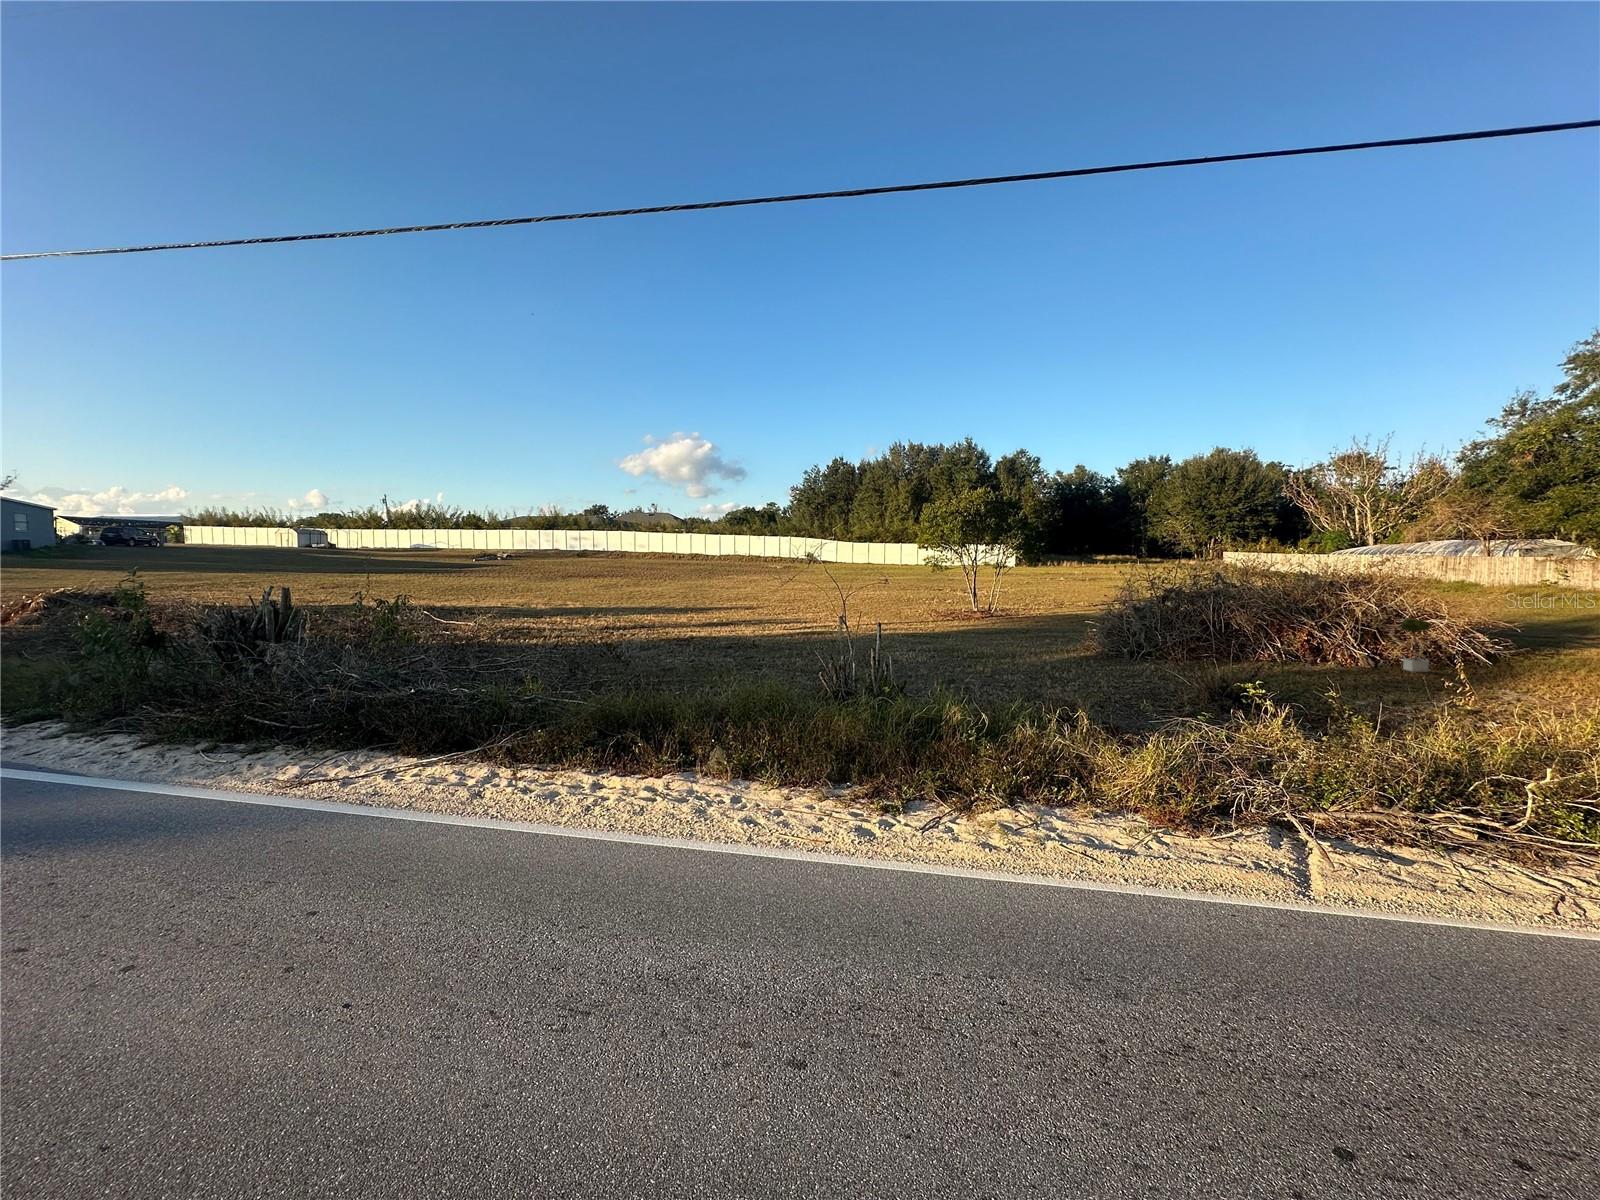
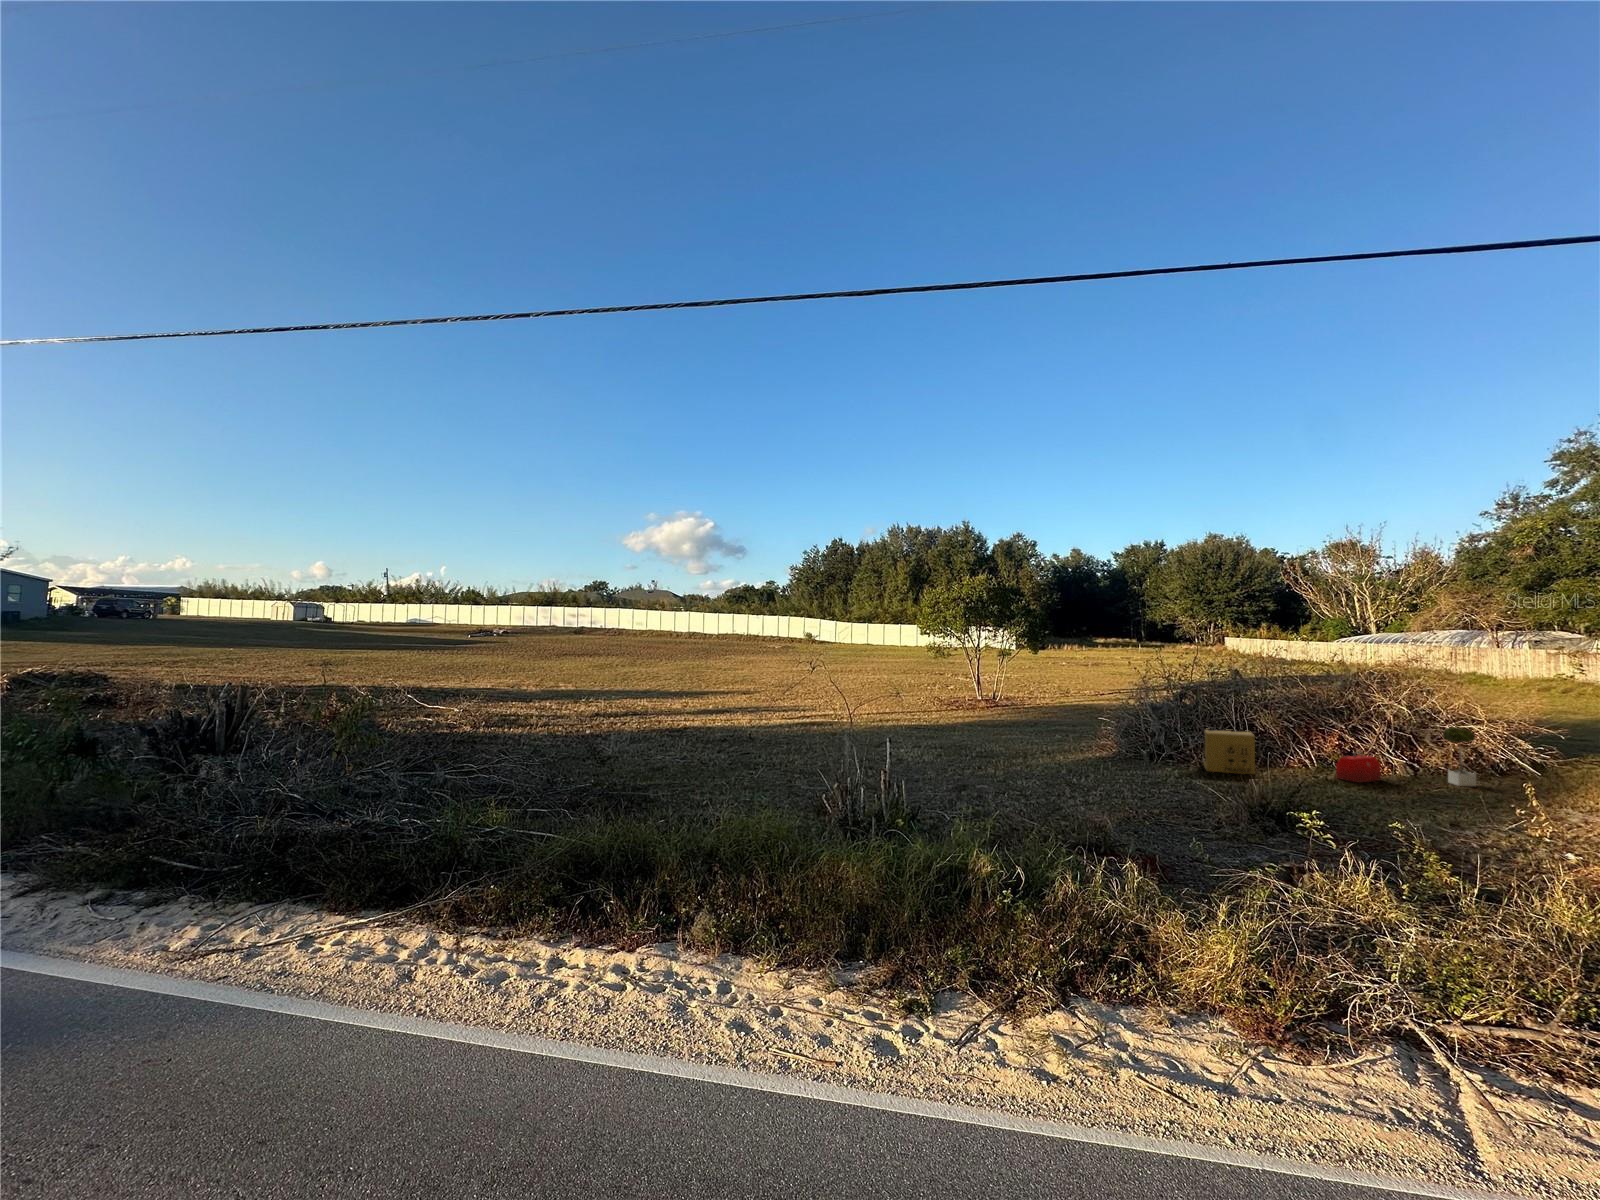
cardboard box: none [1180,625,1227,665] -> present [1203,729,1255,774]
toolbox: none [1300,642,1342,670] -> present [1336,752,1381,783]

